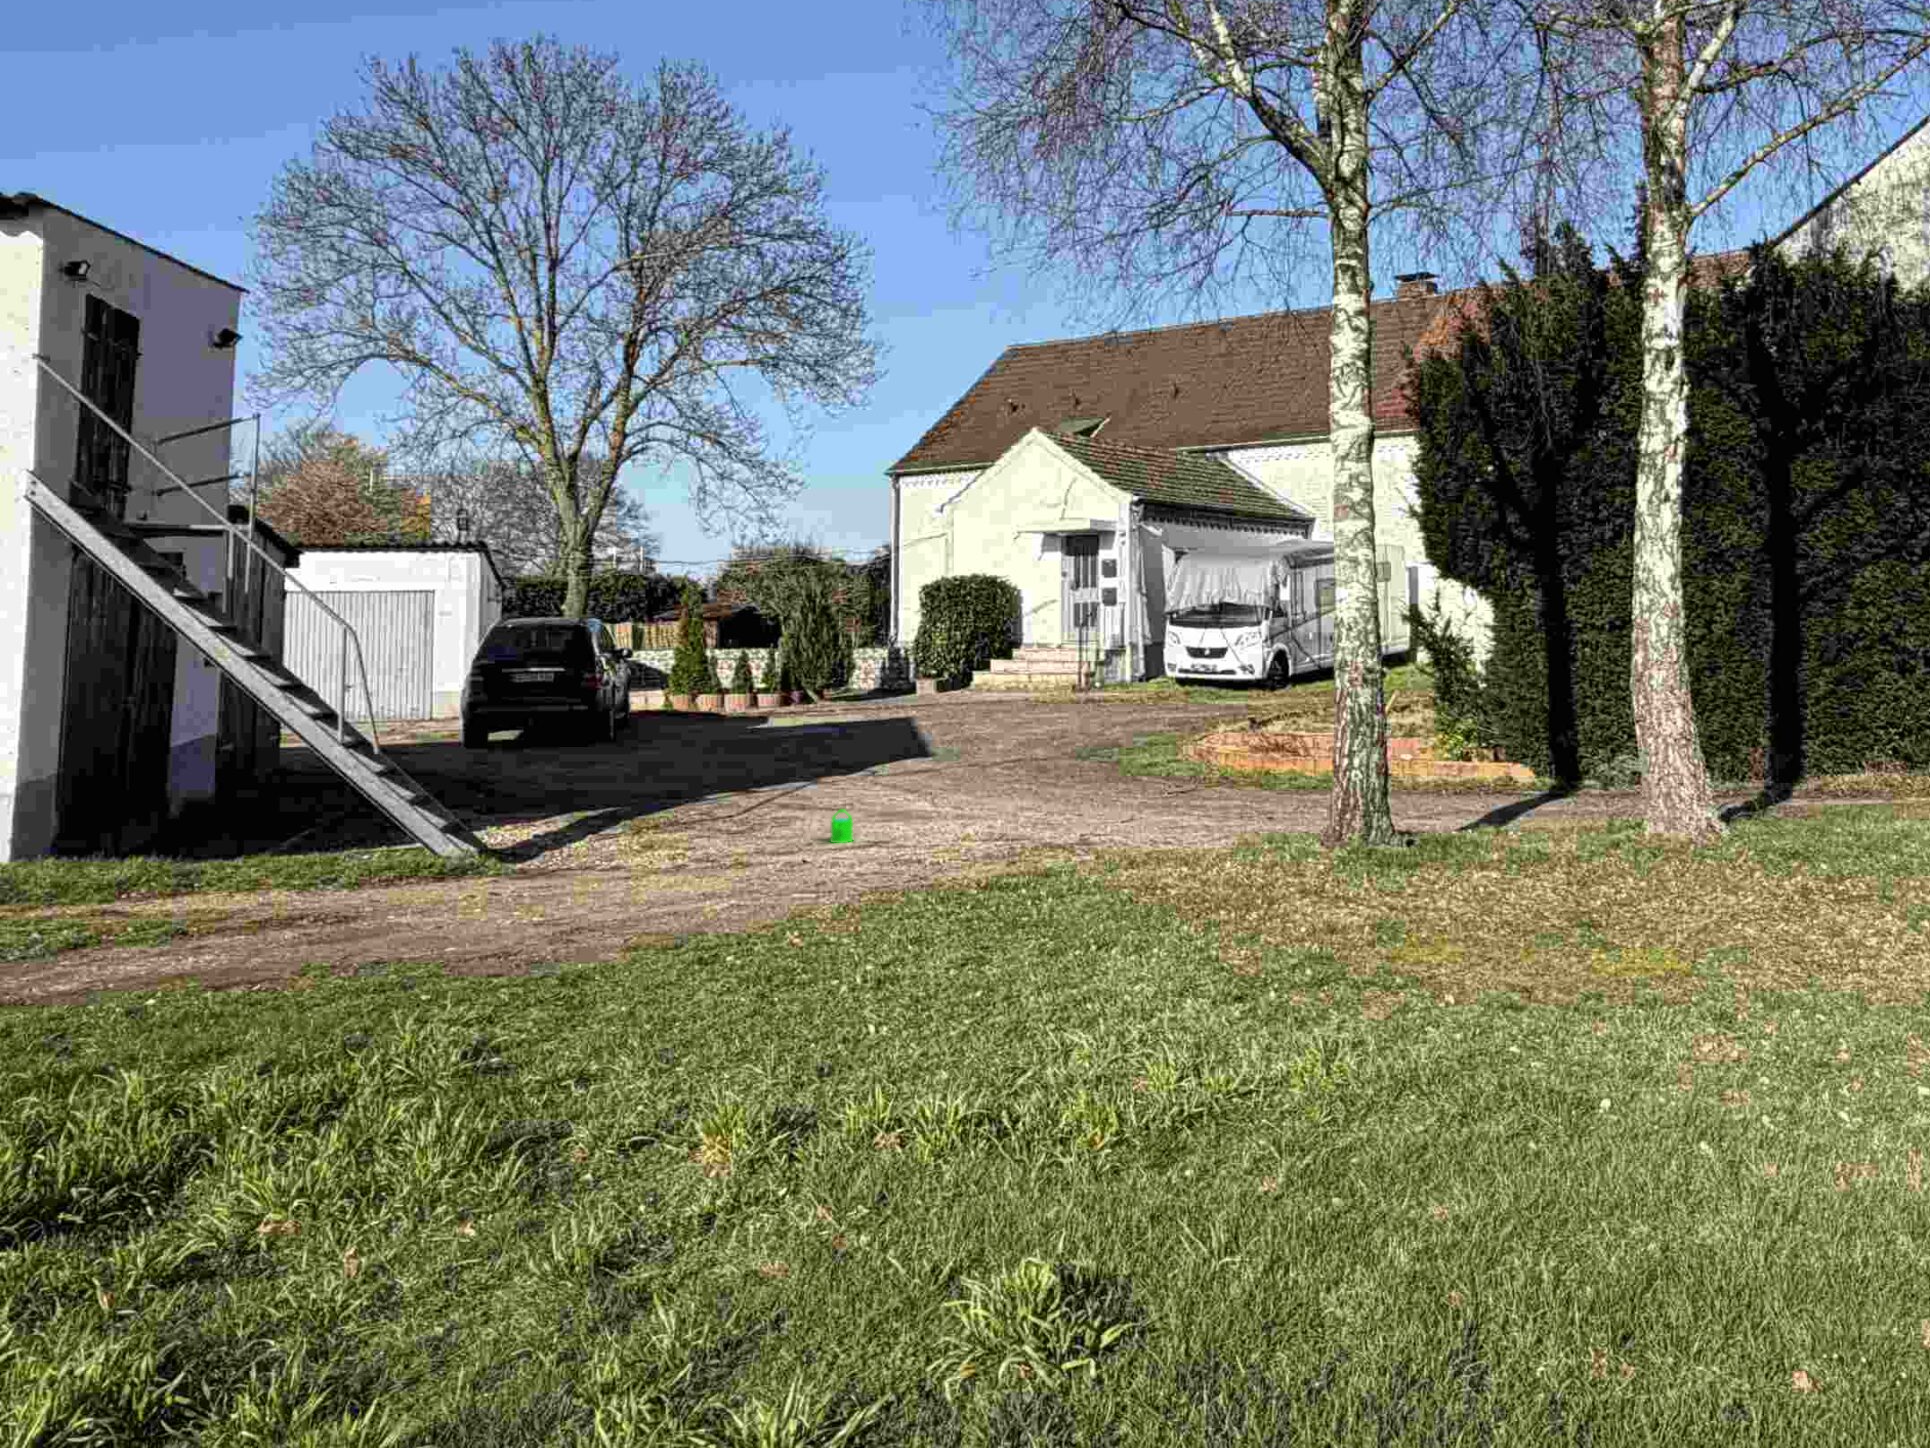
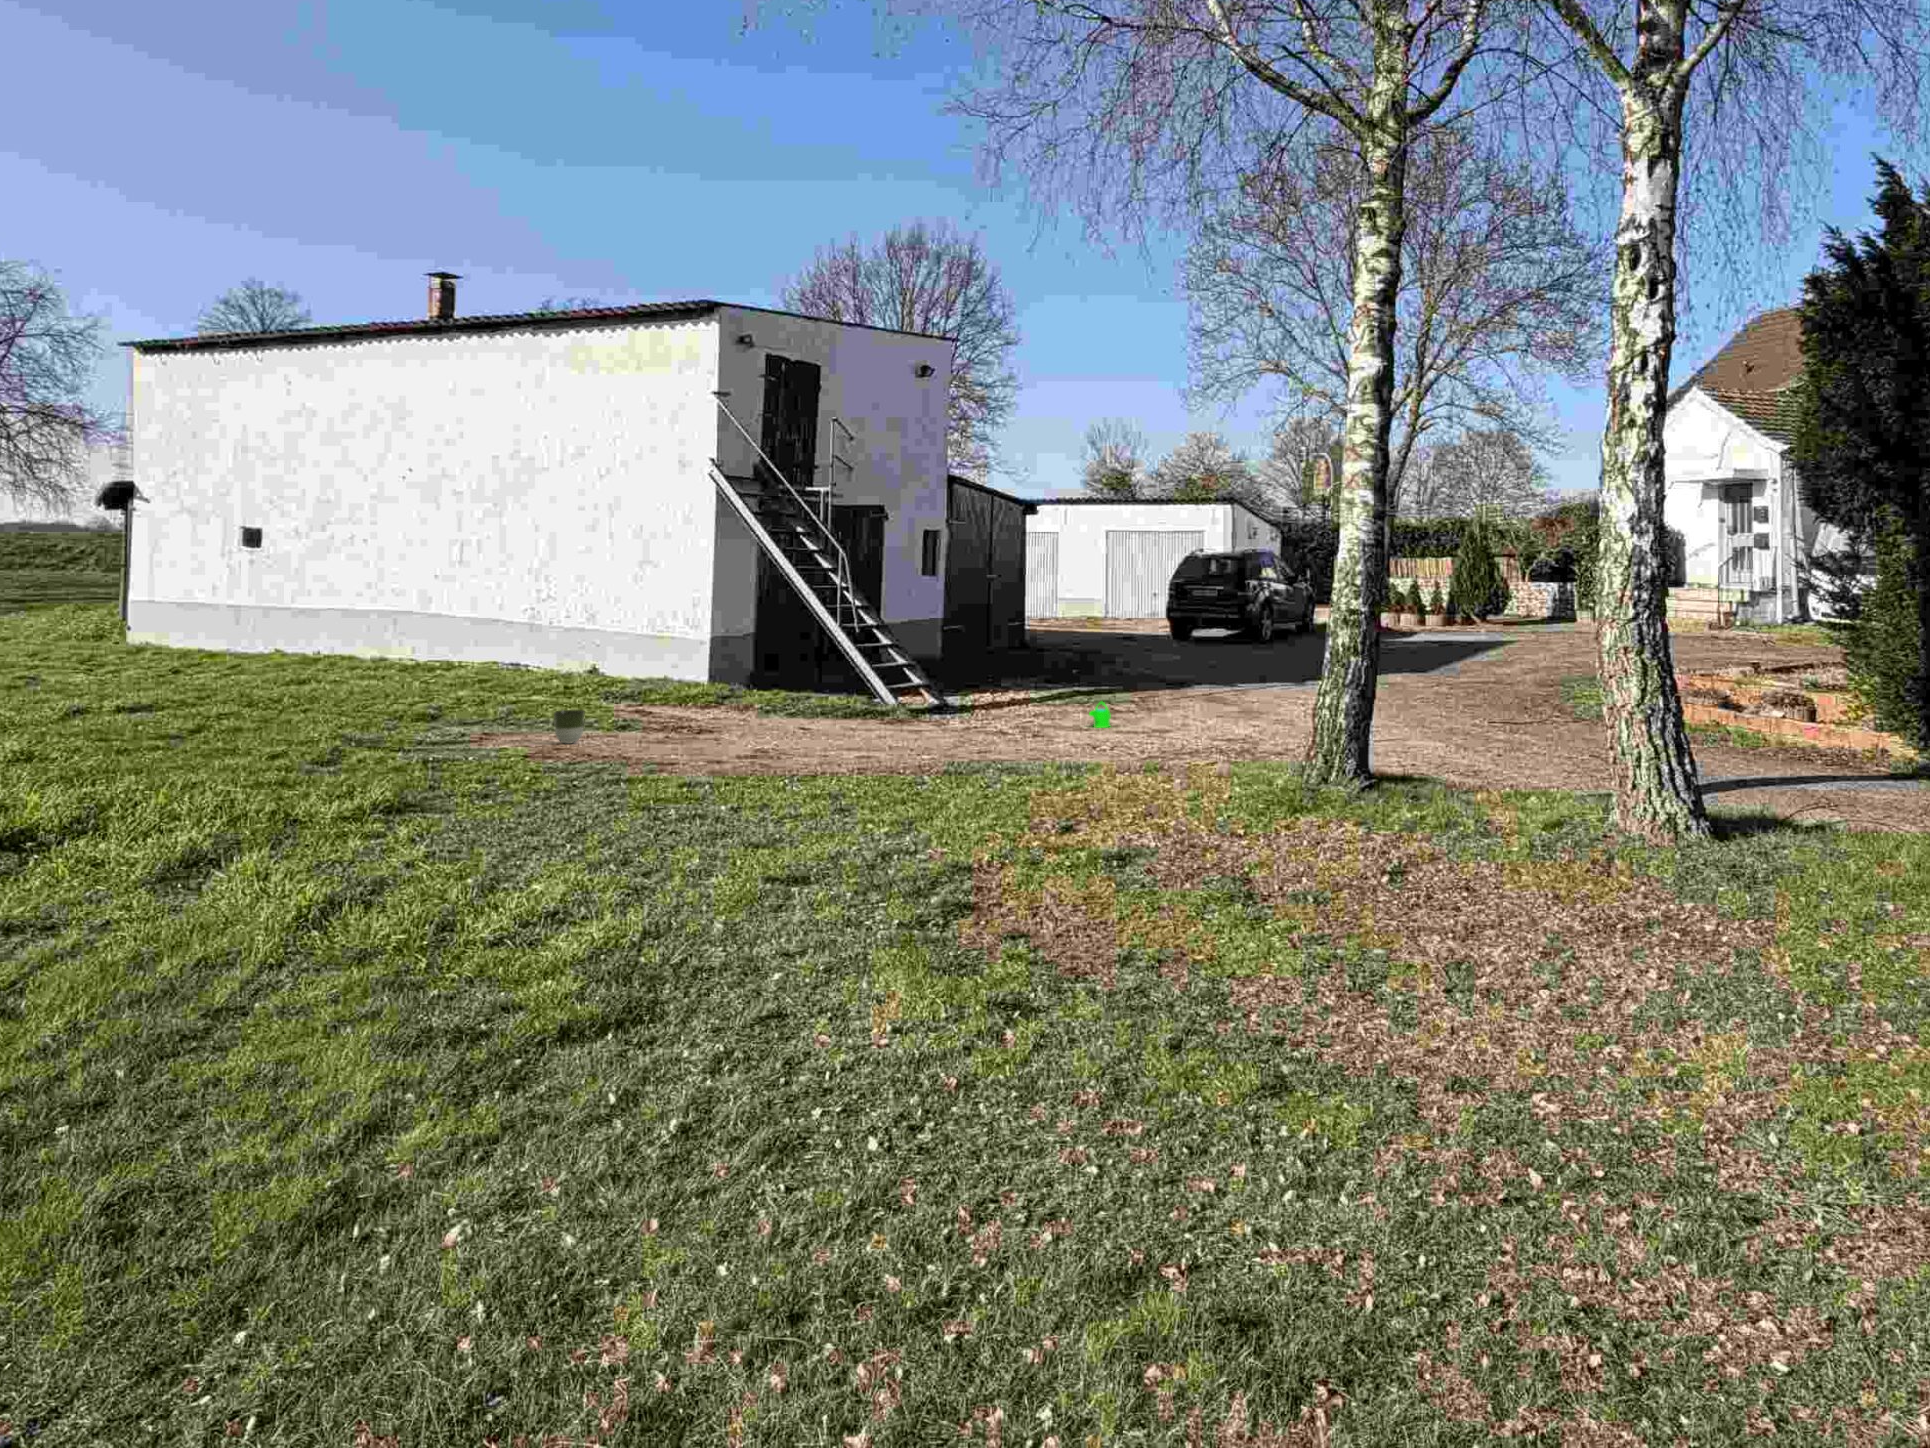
planter: none [152,909,214,972] -> present [554,710,585,744]

